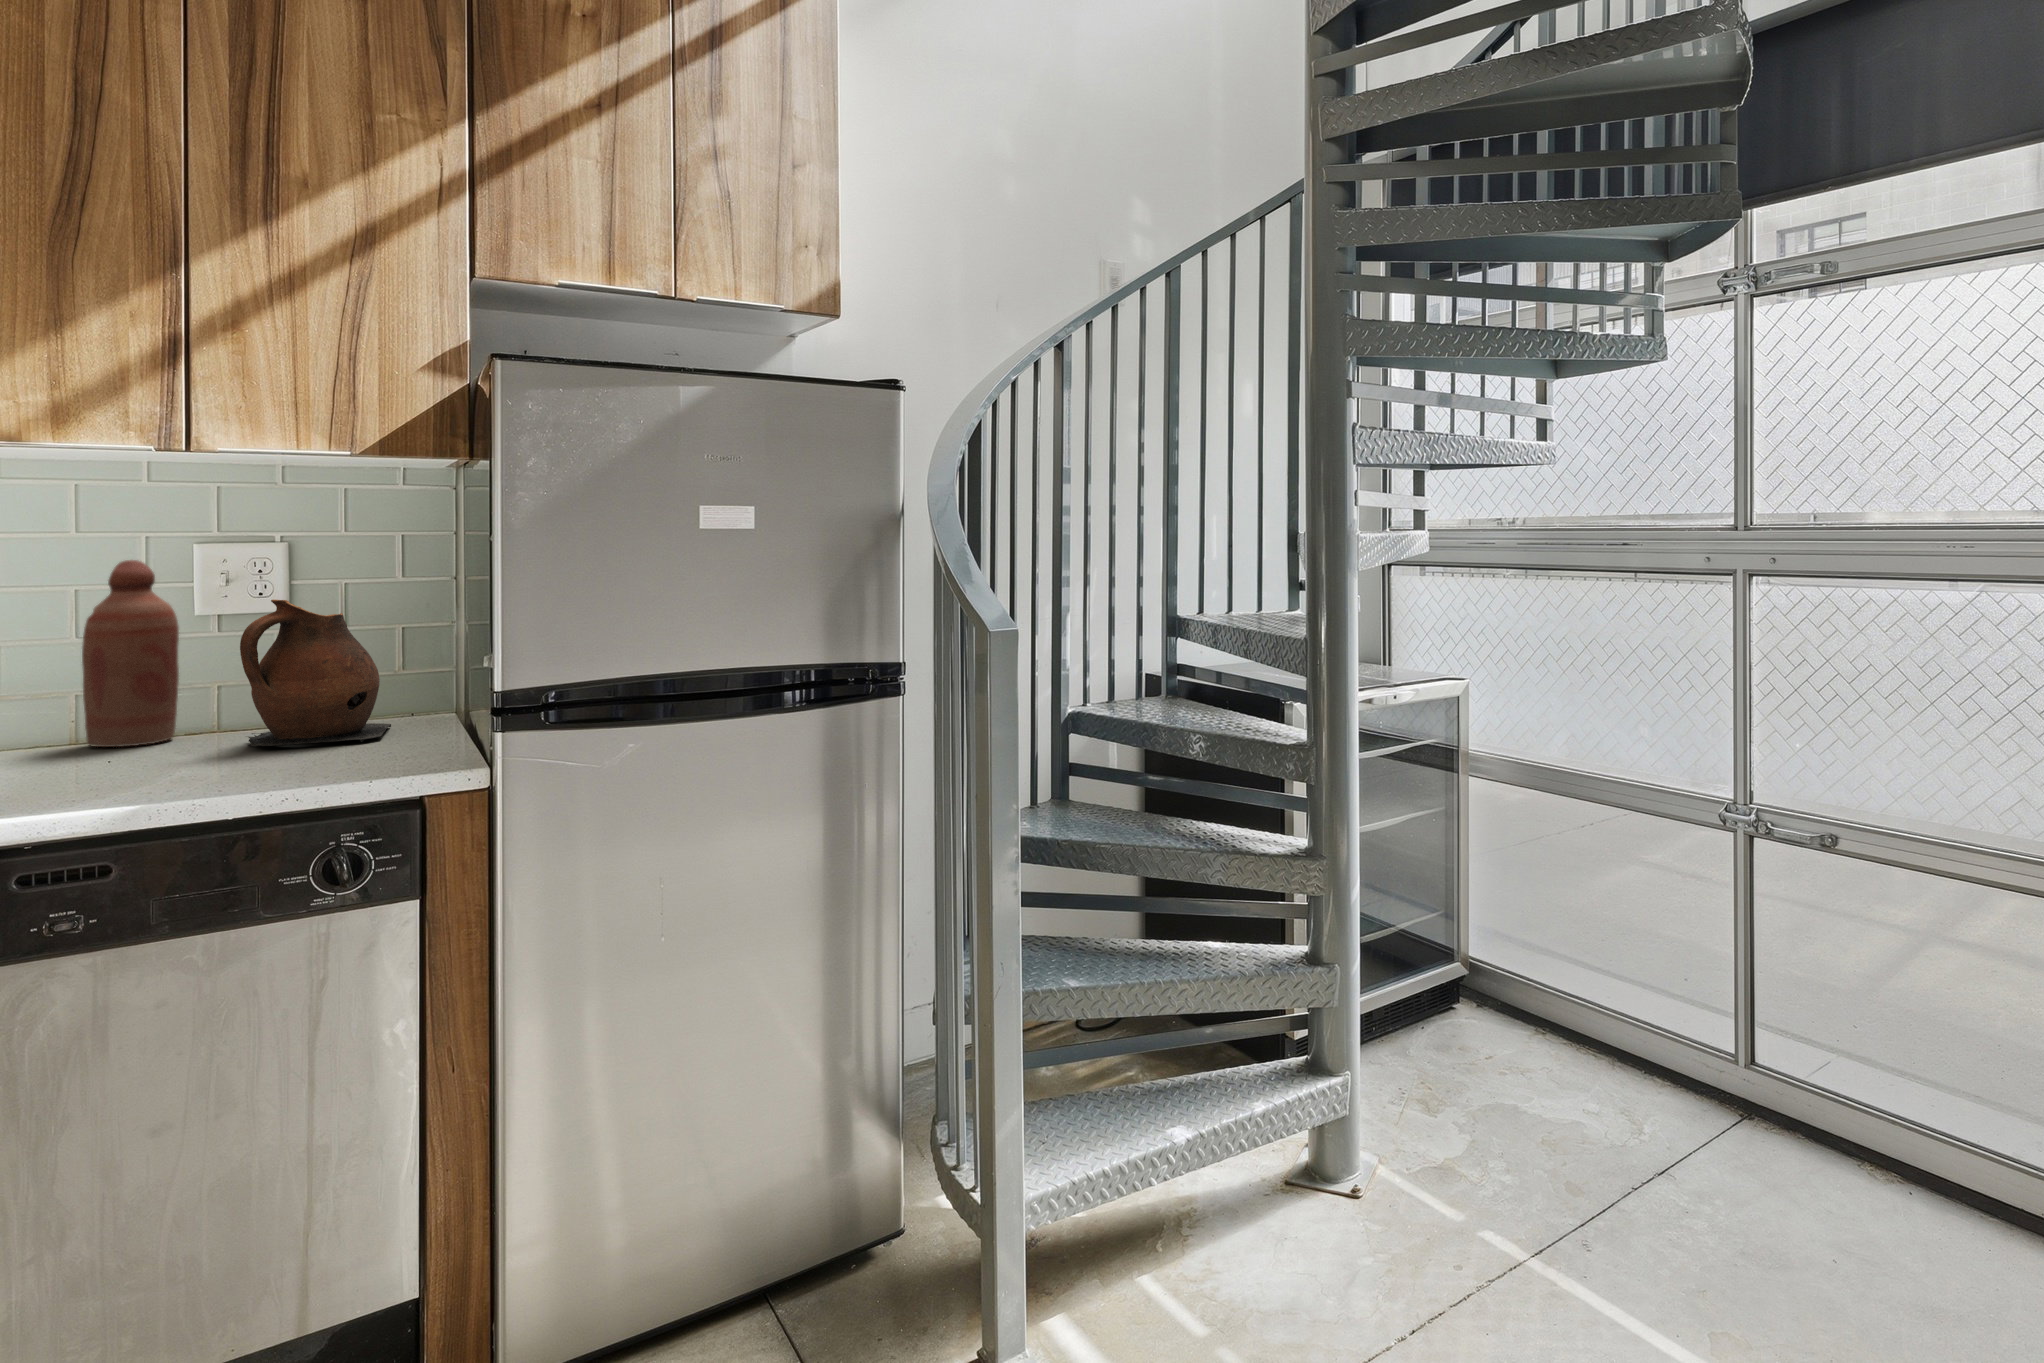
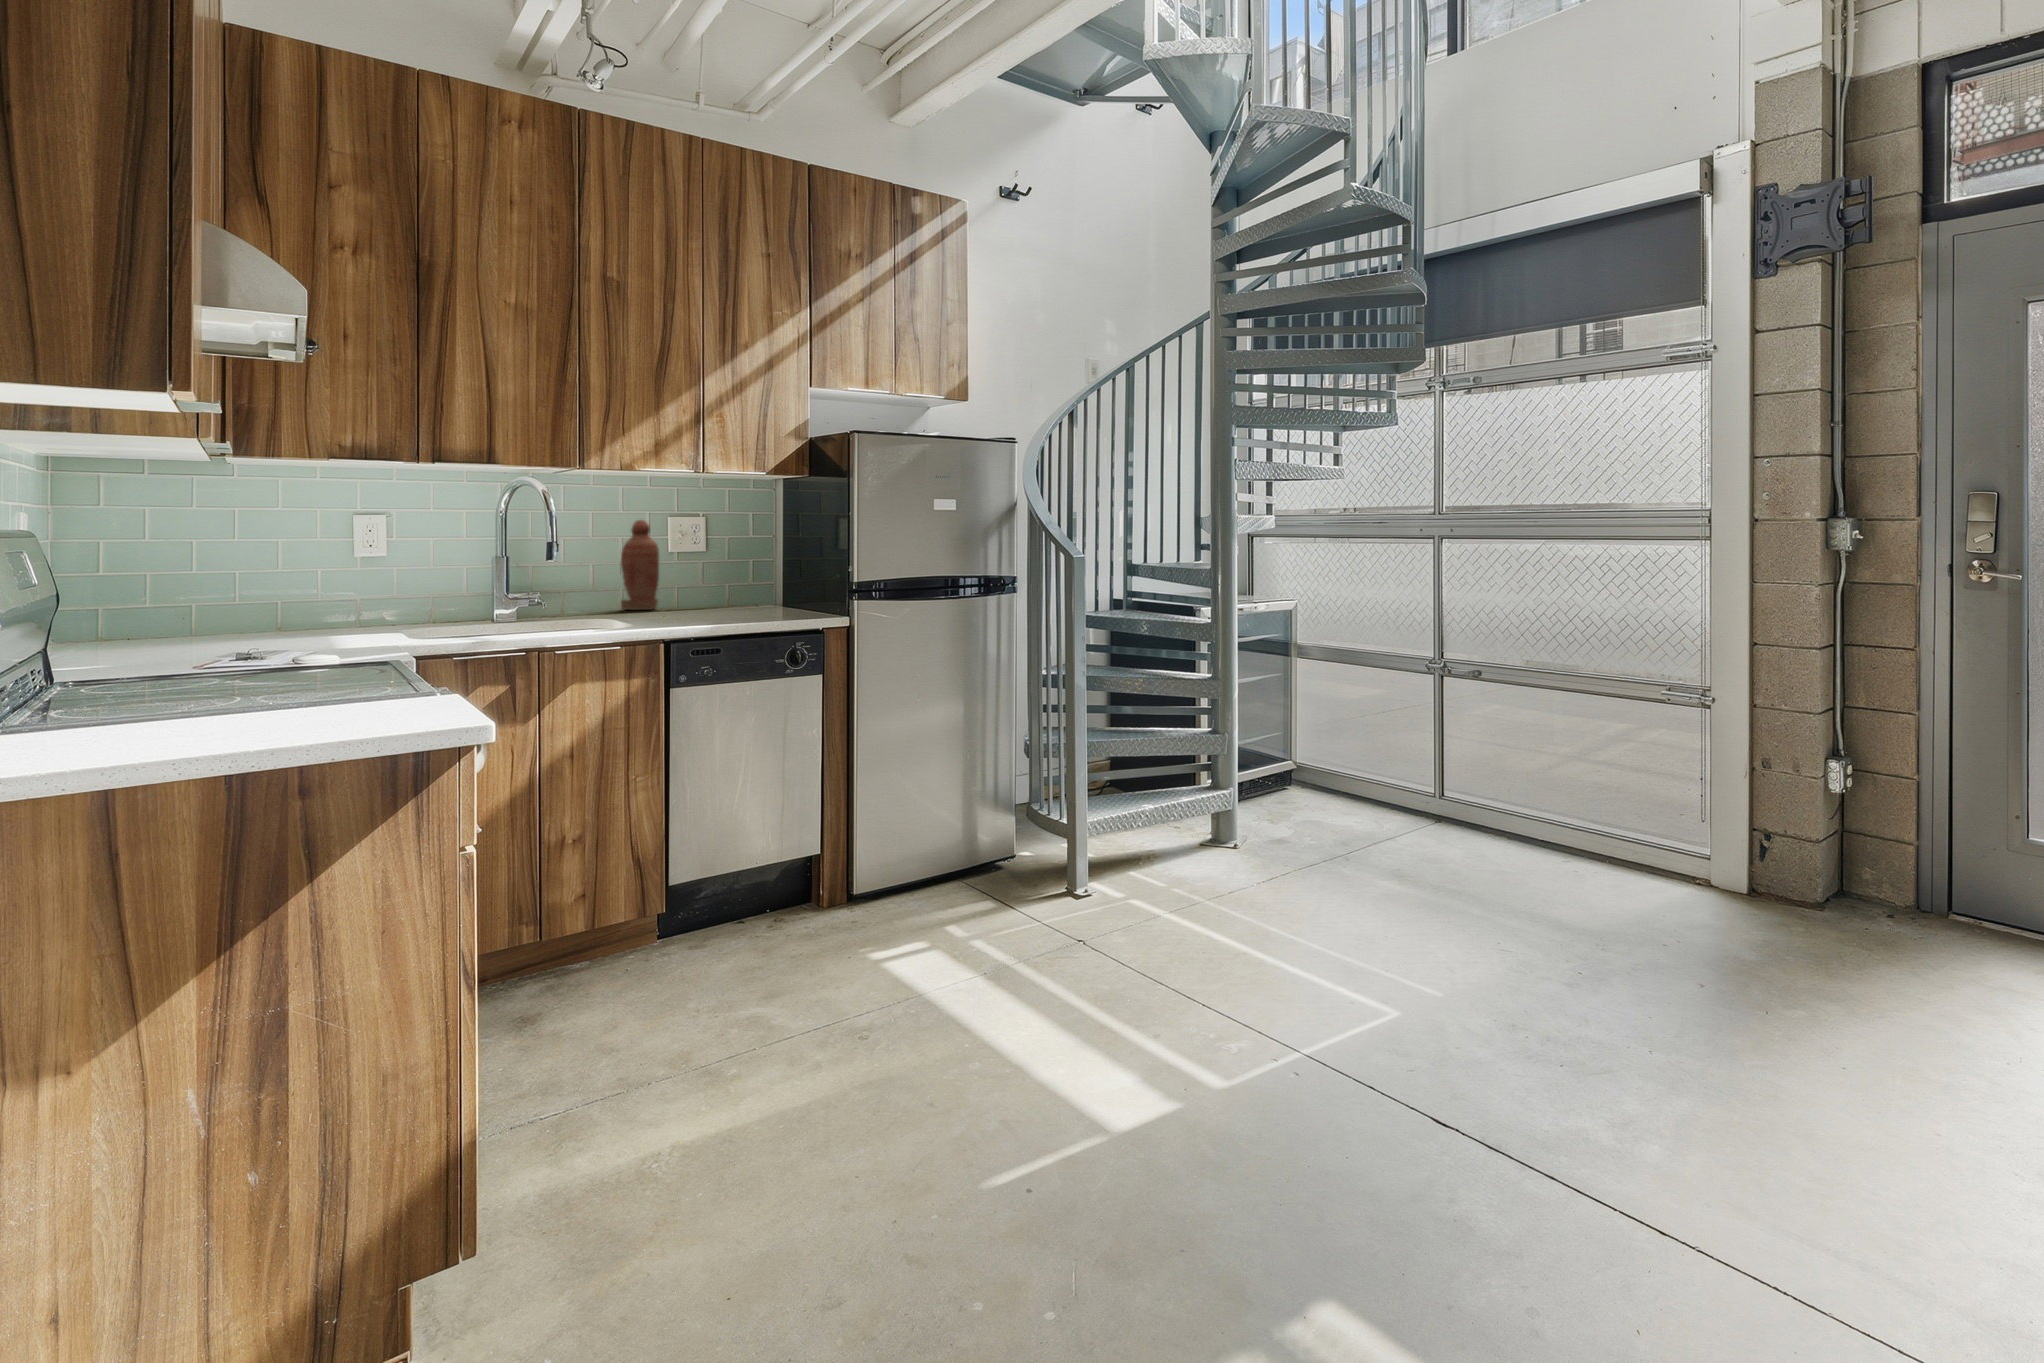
ceramic pitcher: present [240,600,391,747] -> none [696,539,763,609]

